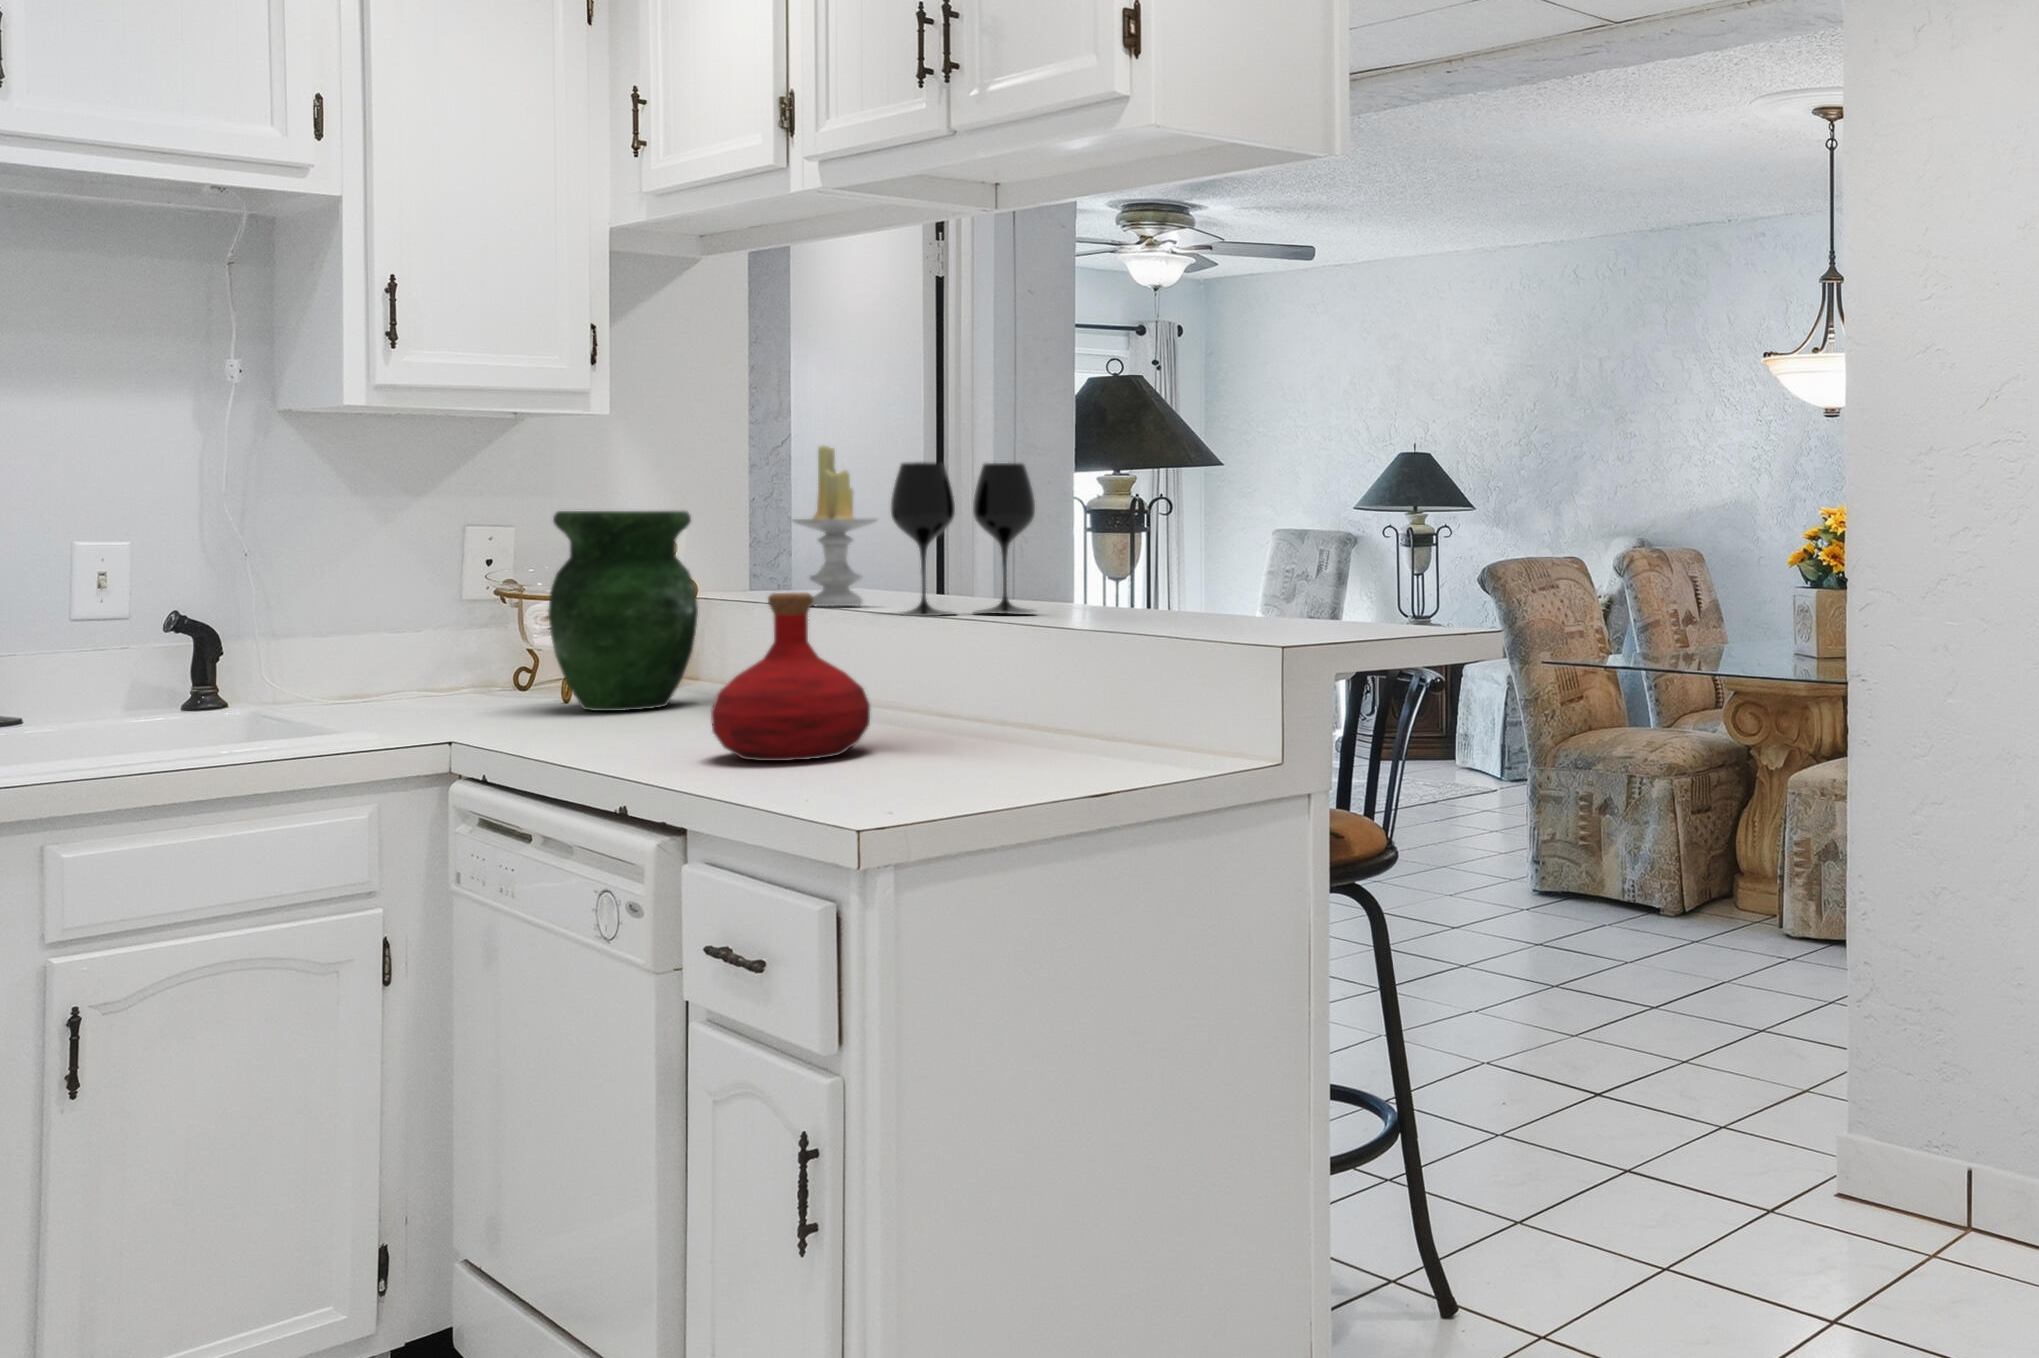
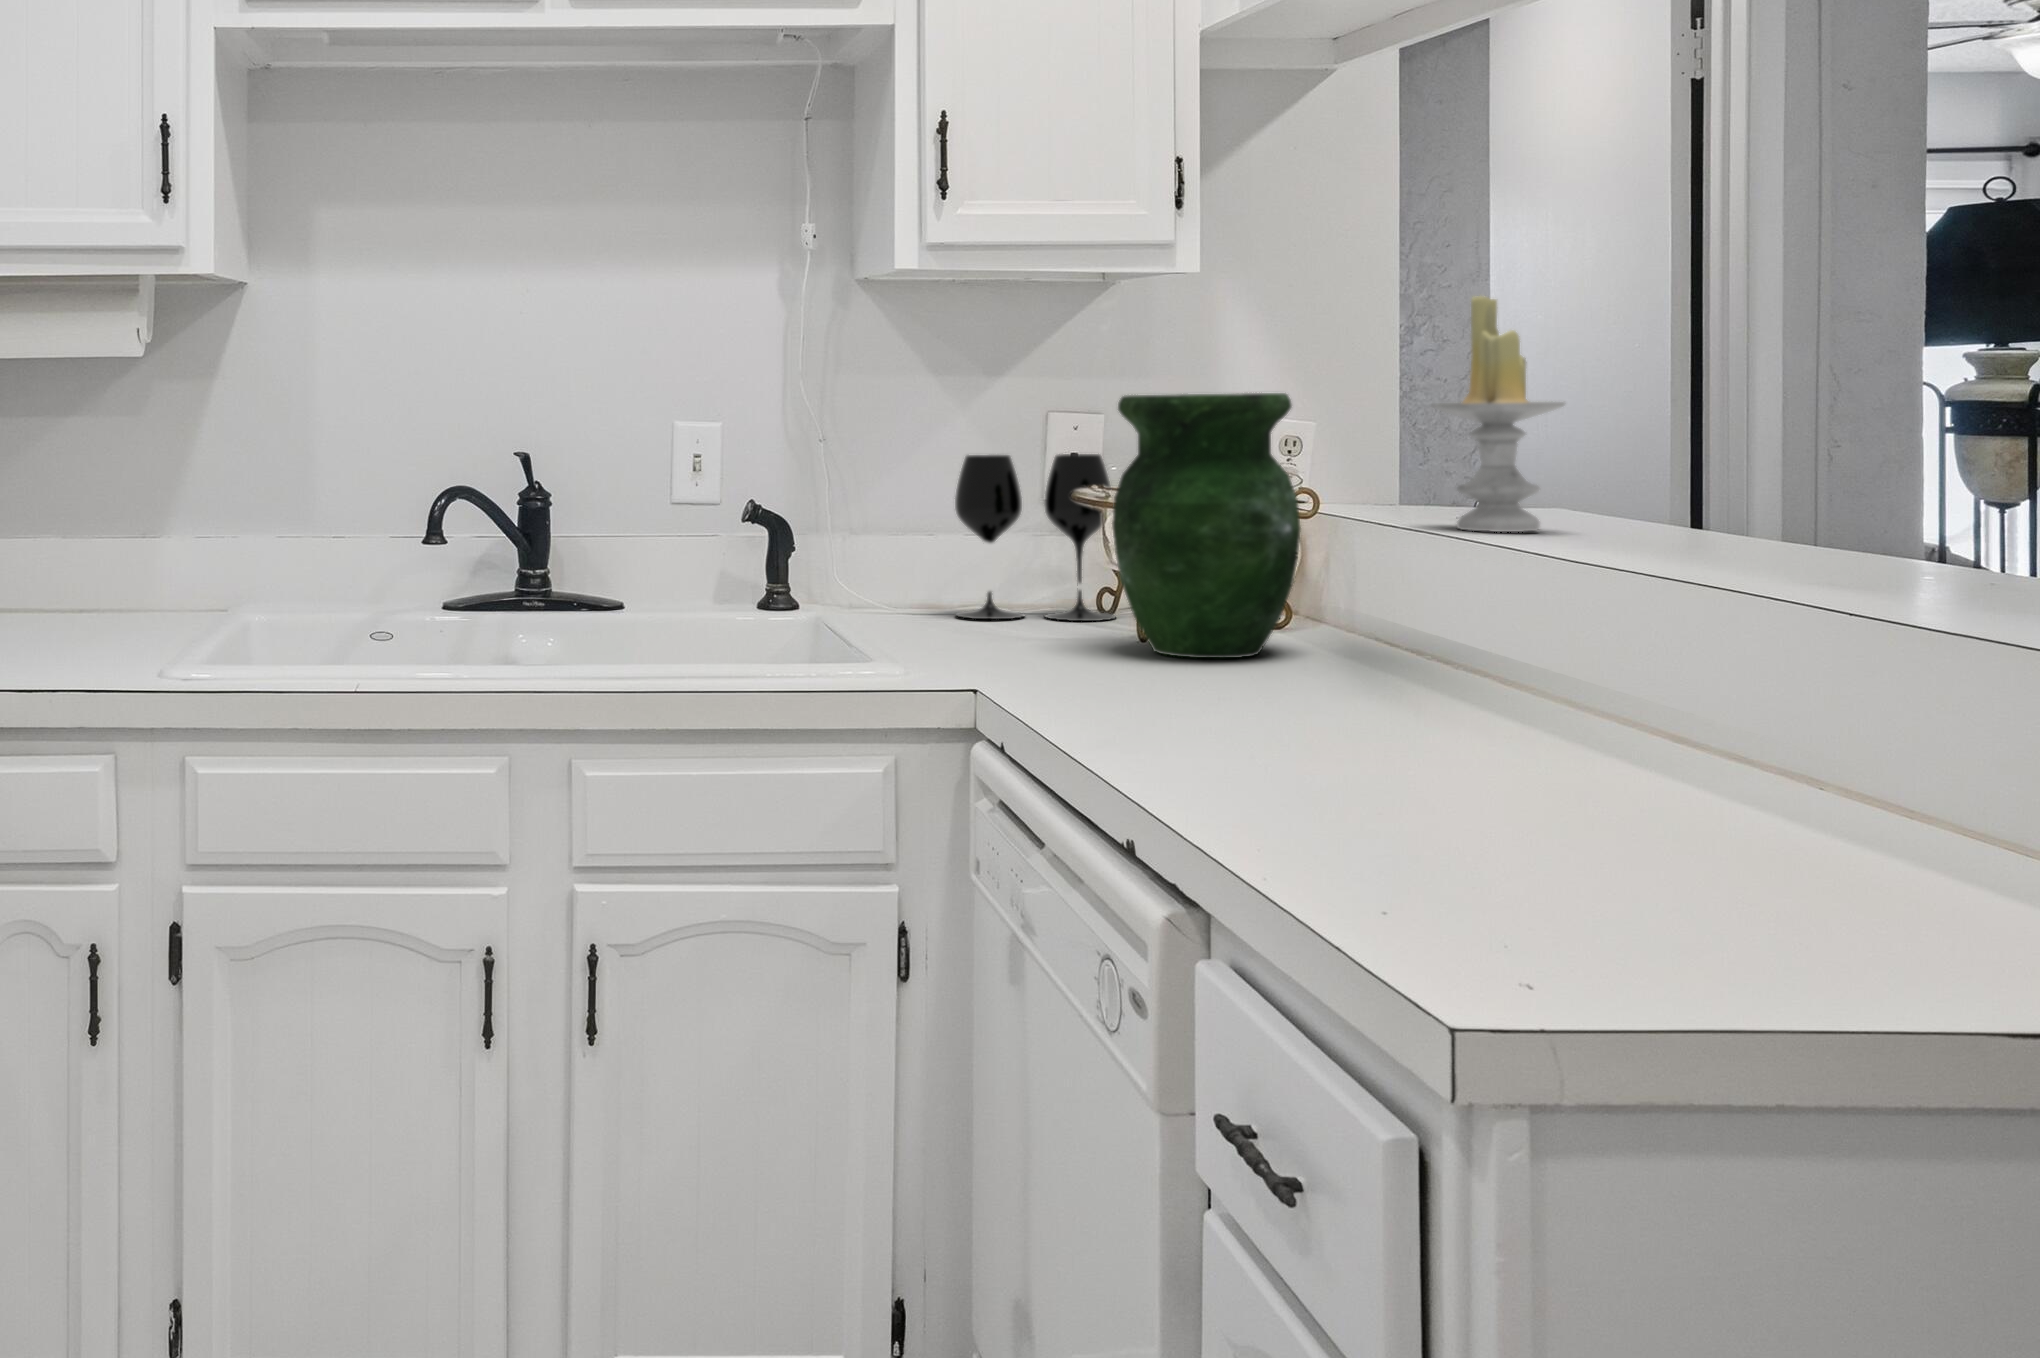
wine glass: present [891,462,1035,616] -> present [955,454,1115,621]
bottle: present [711,593,870,761] -> none [1266,524,1528,797]

